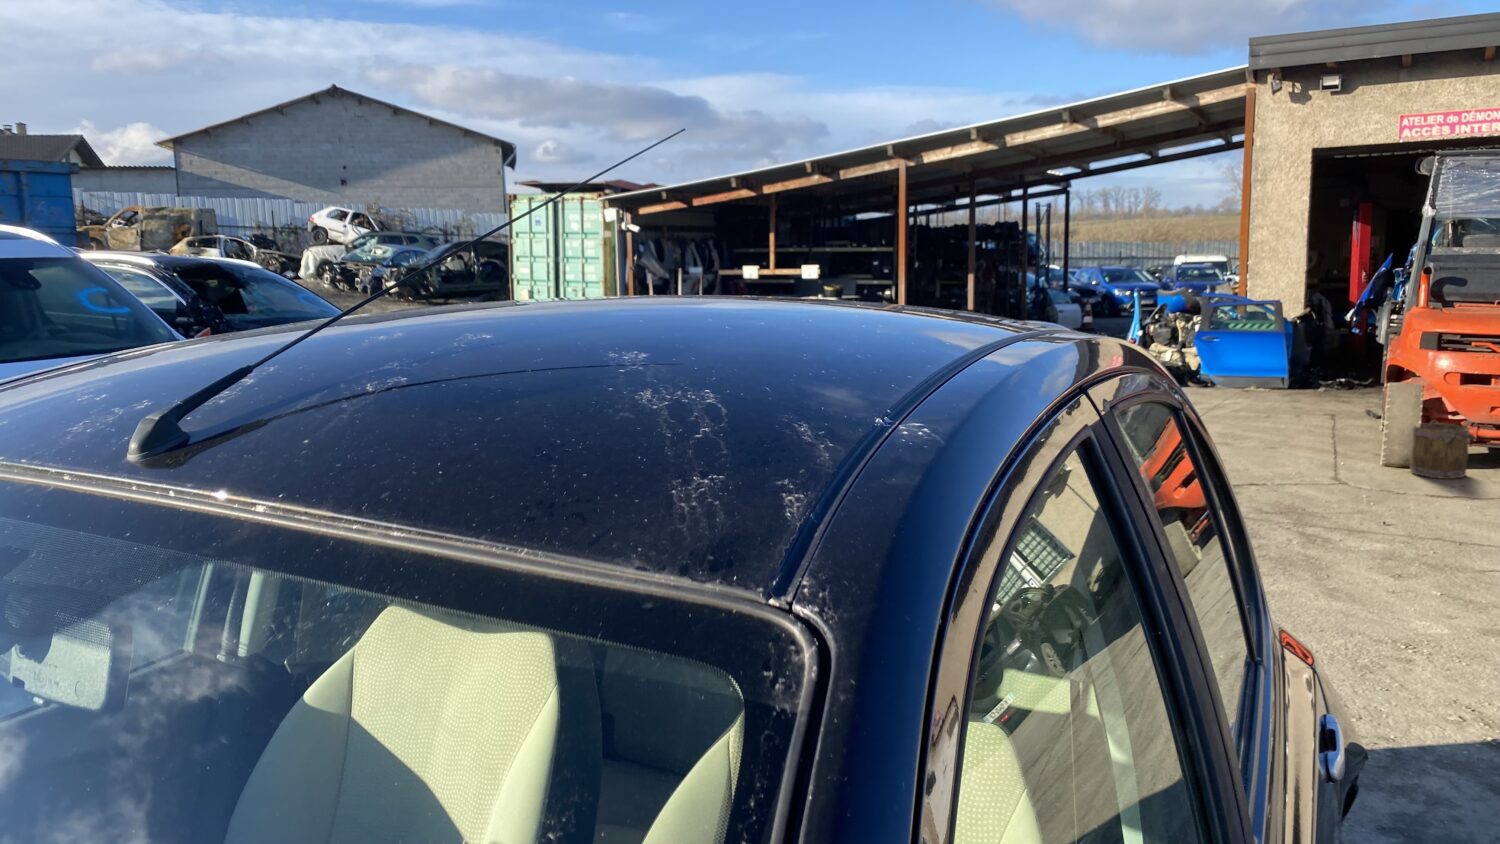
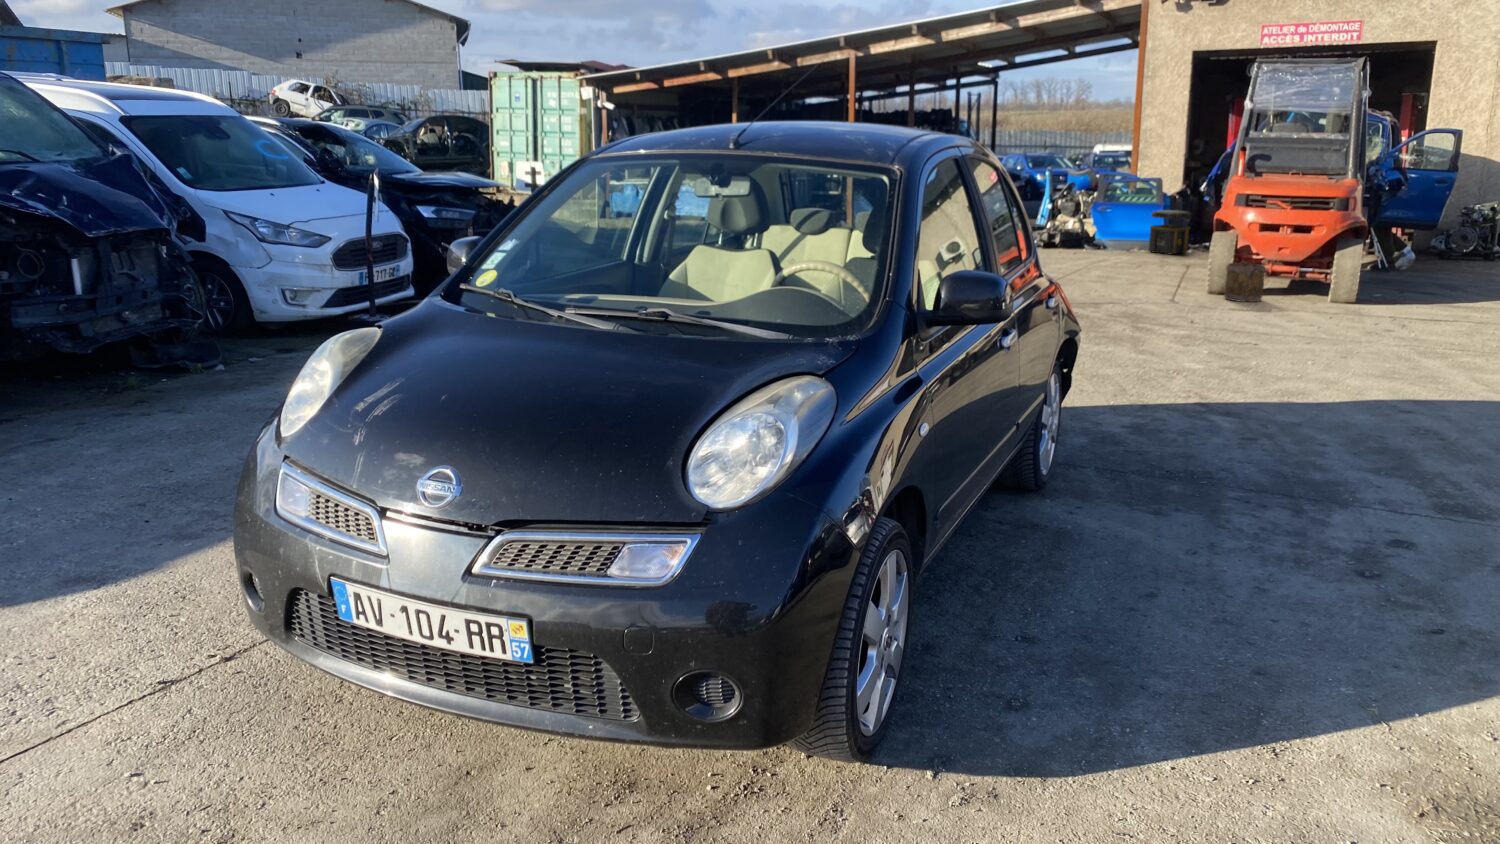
toolbox: none [1274,340,1328,396] -> present [1149,210,1191,254]

